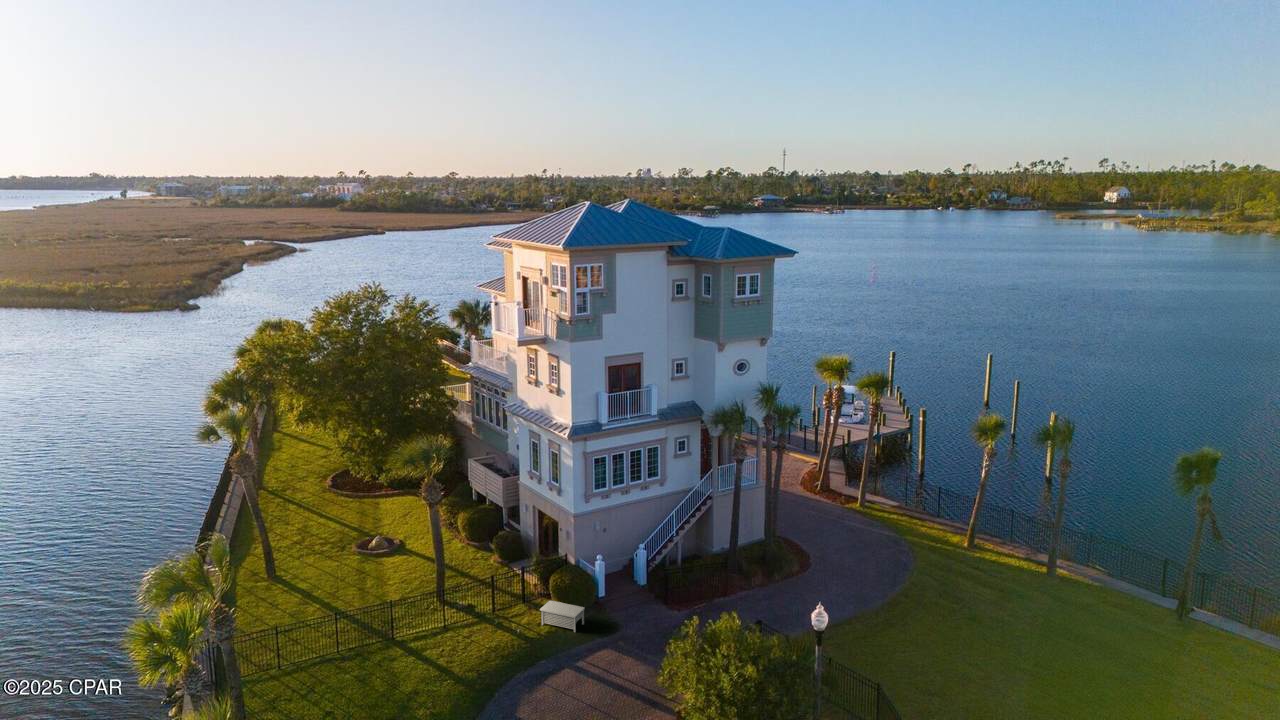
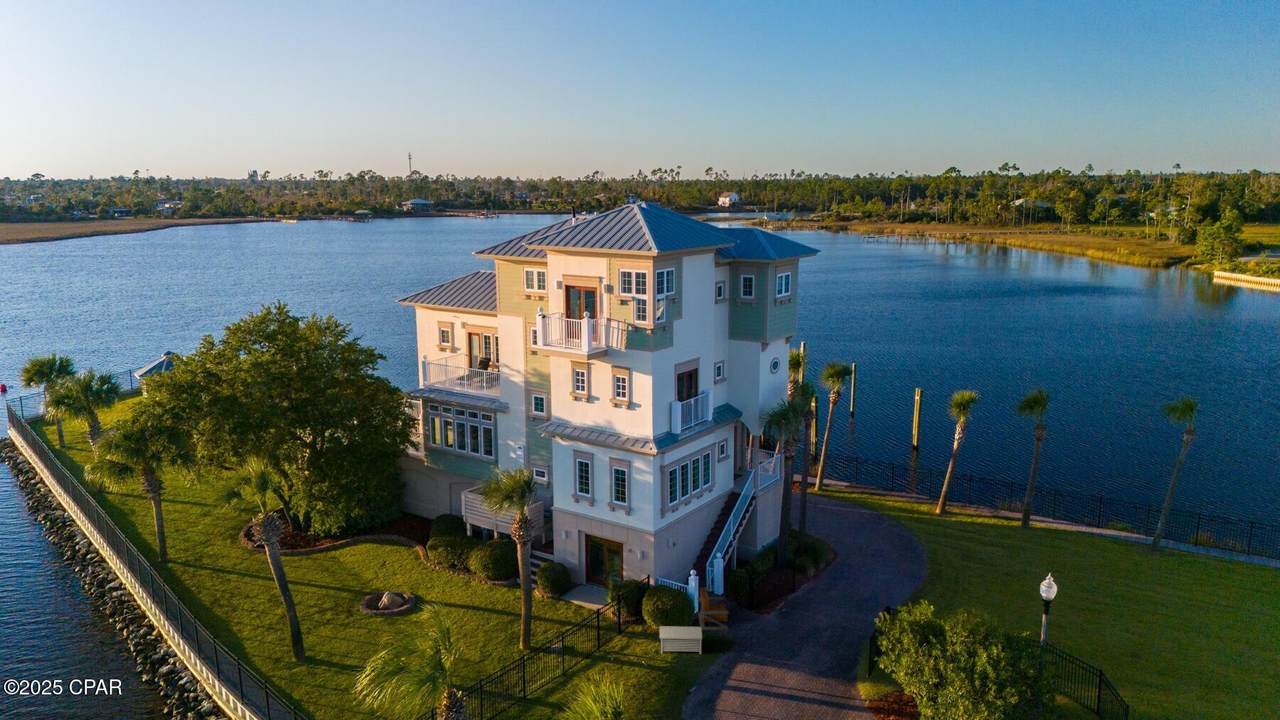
lounge chair: none [597,573,634,616] -> present [697,587,728,630]

